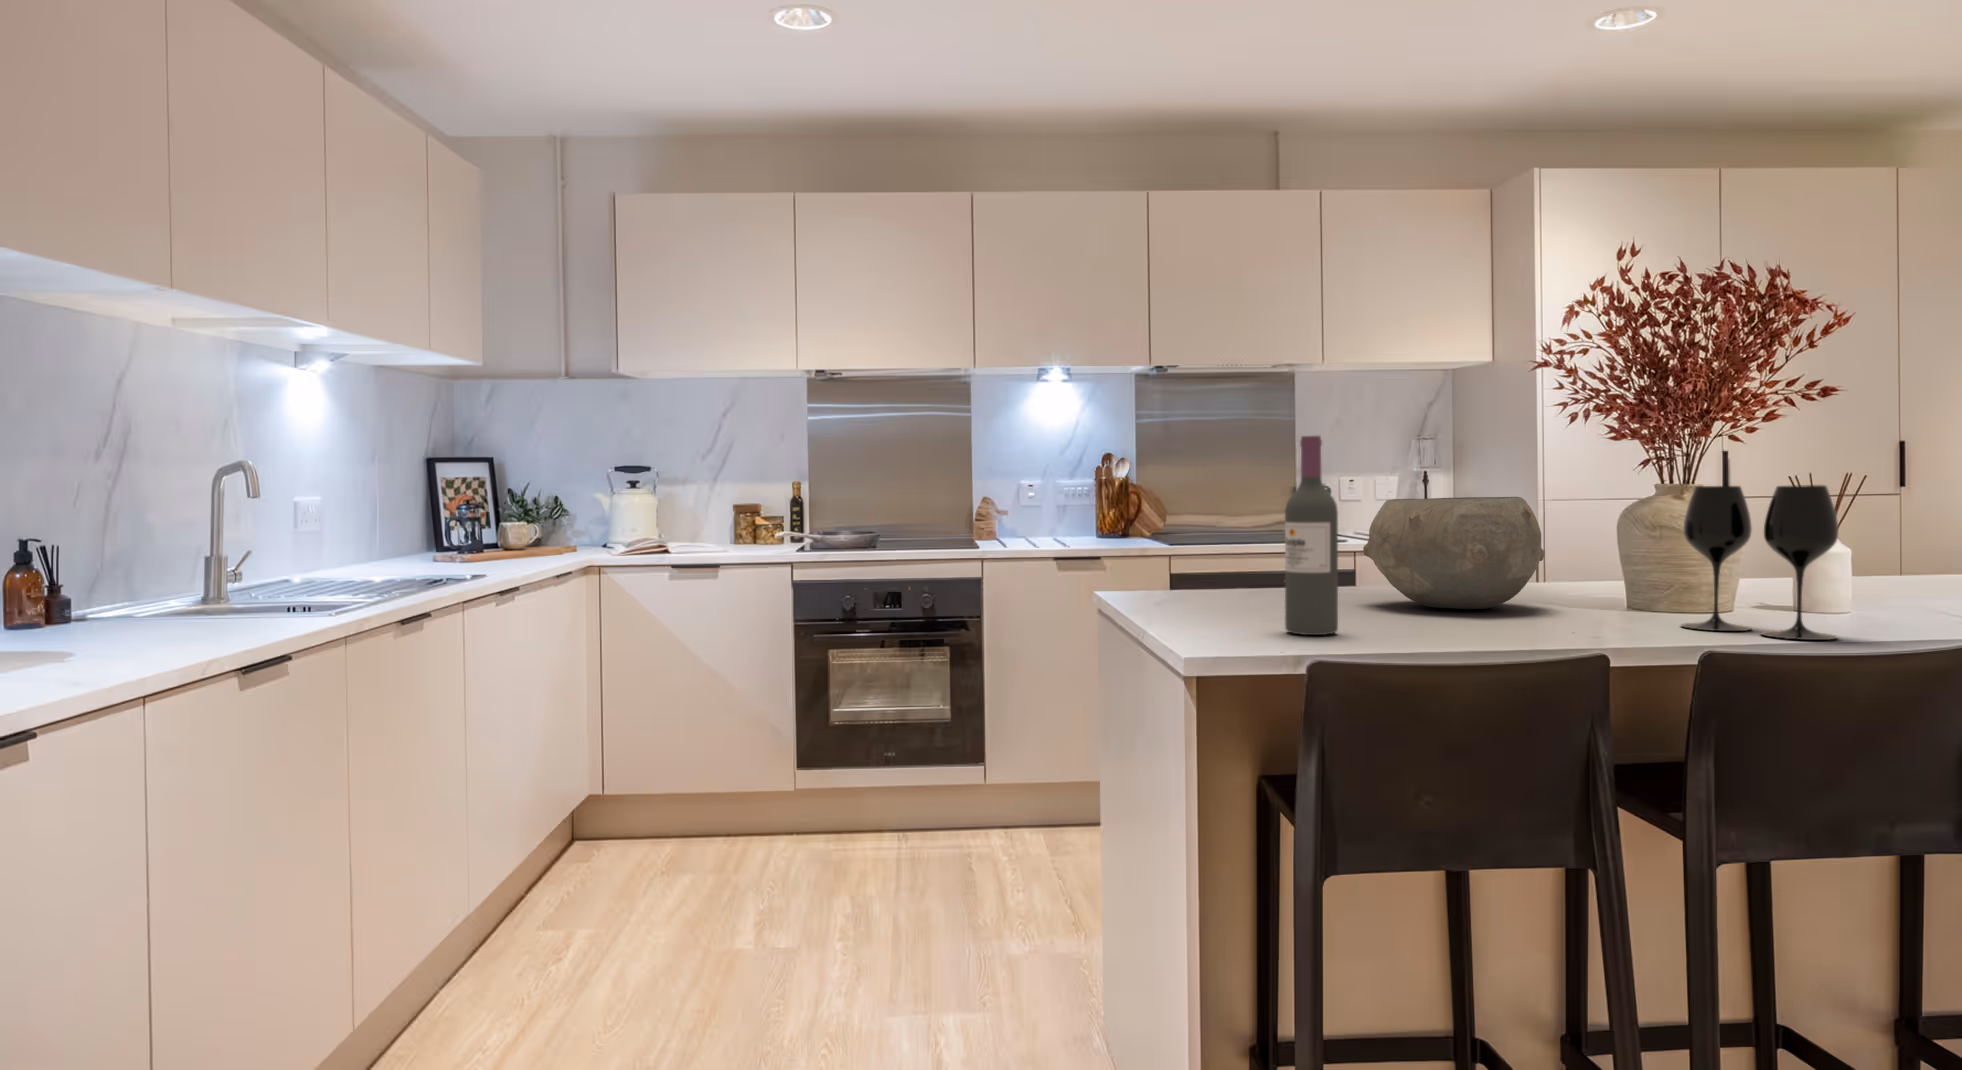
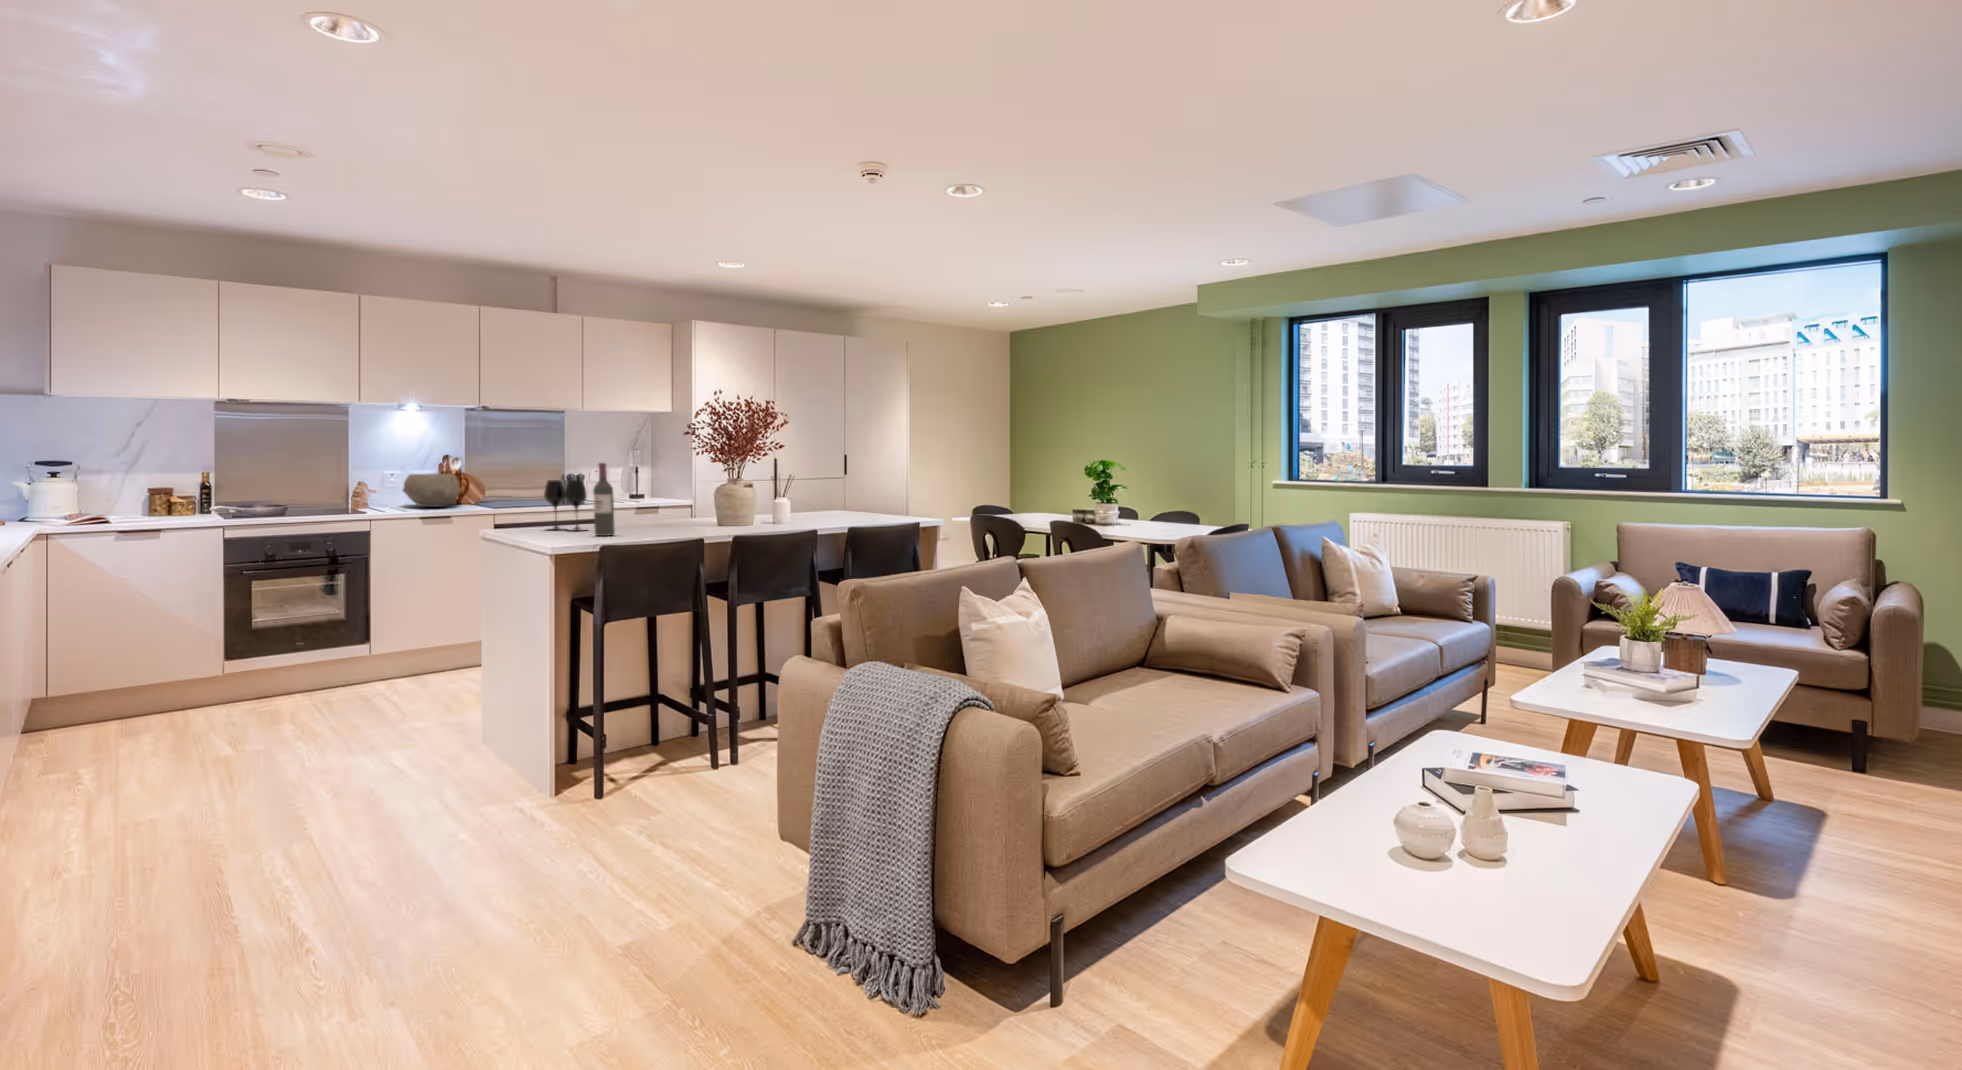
wine glass: present [1681,485,1839,640] -> present [544,480,587,531]
ceramic bowl: present [1363,497,1545,609] -> present [403,474,461,507]

